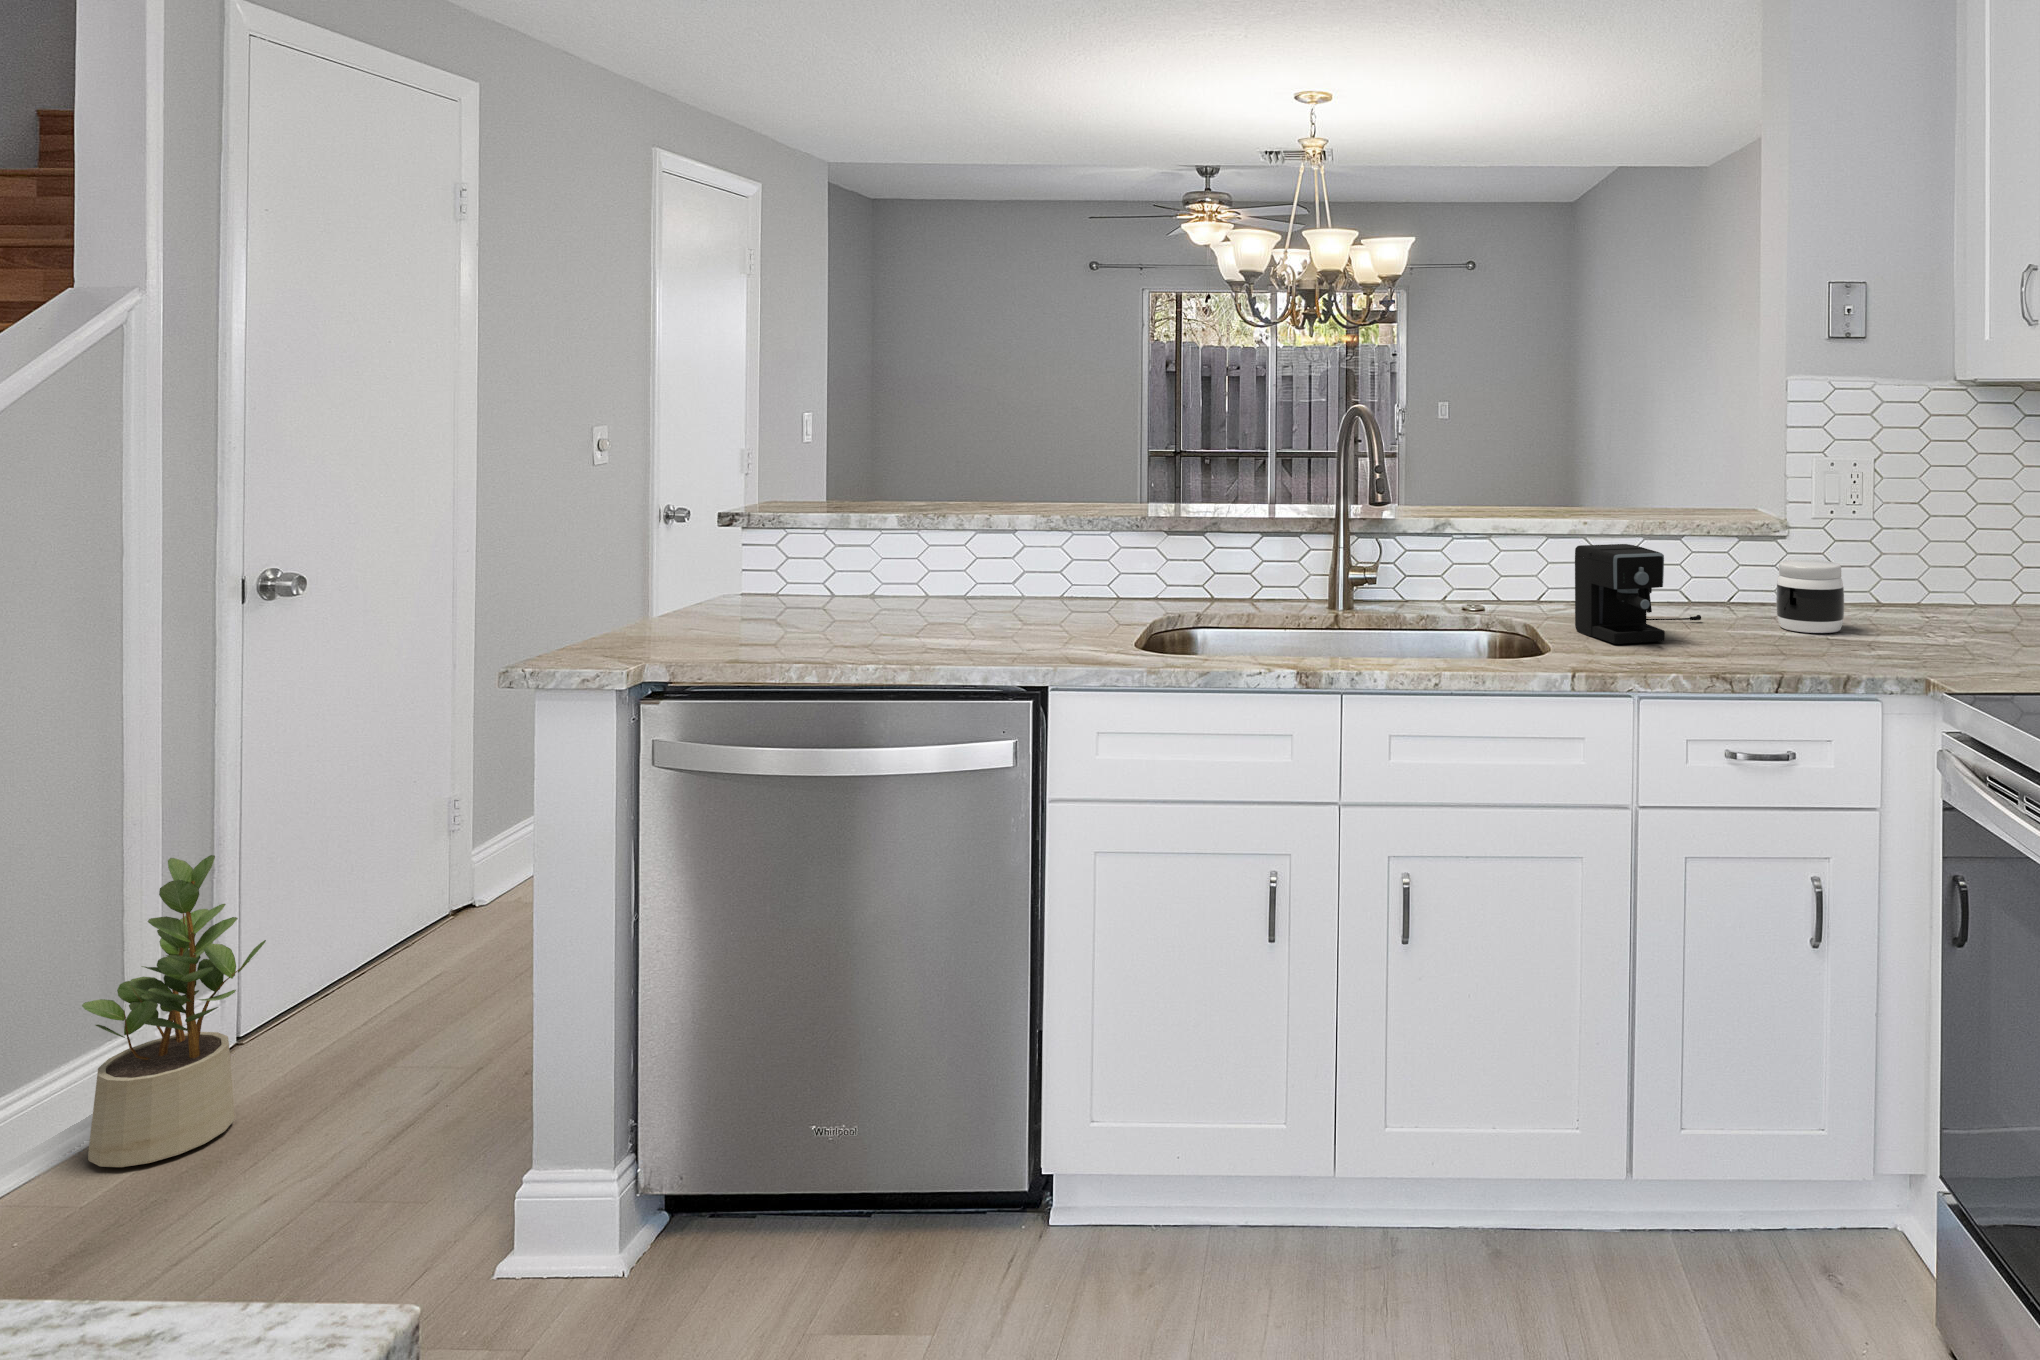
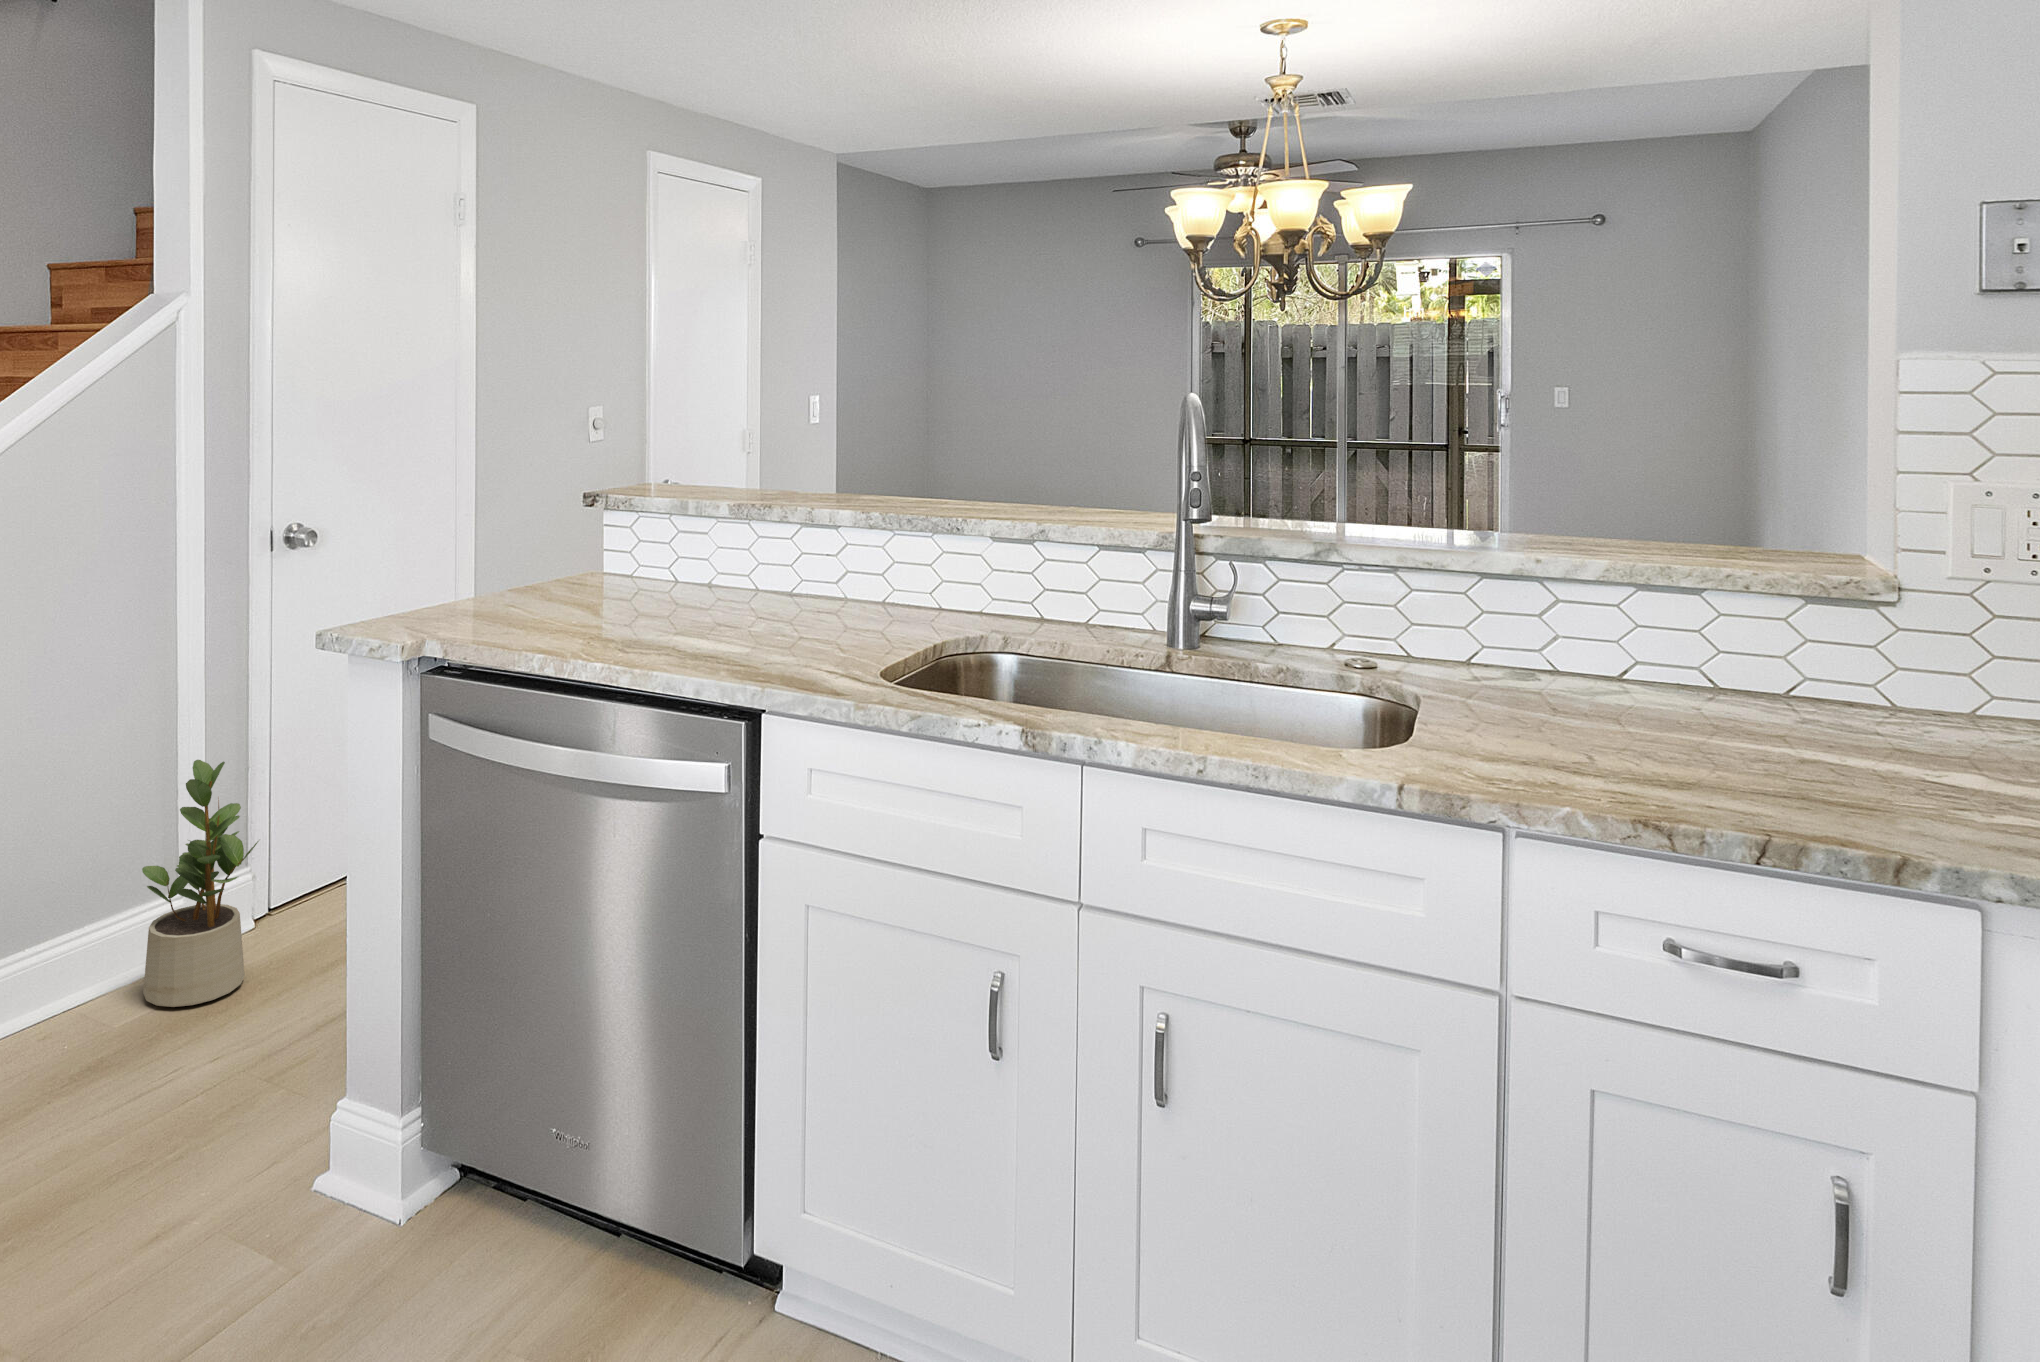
coffee maker: present [1575,544,1701,644] -> none [1476,594,1710,749]
jar: present [1776,560,1844,633] -> none [1847,642,1979,769]

